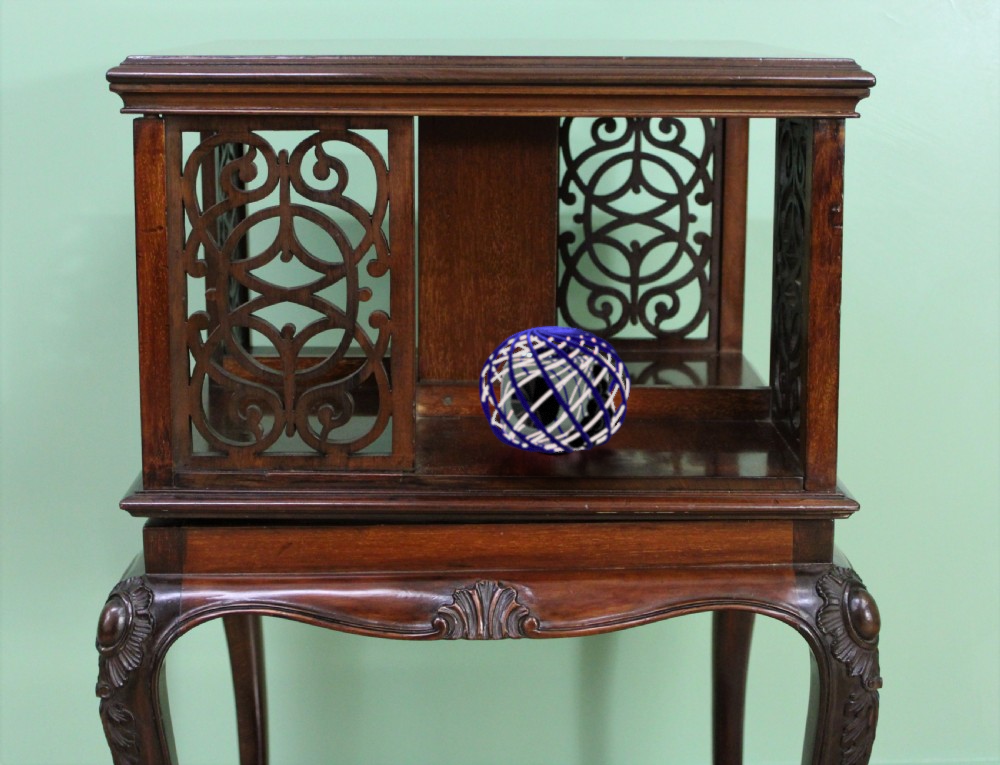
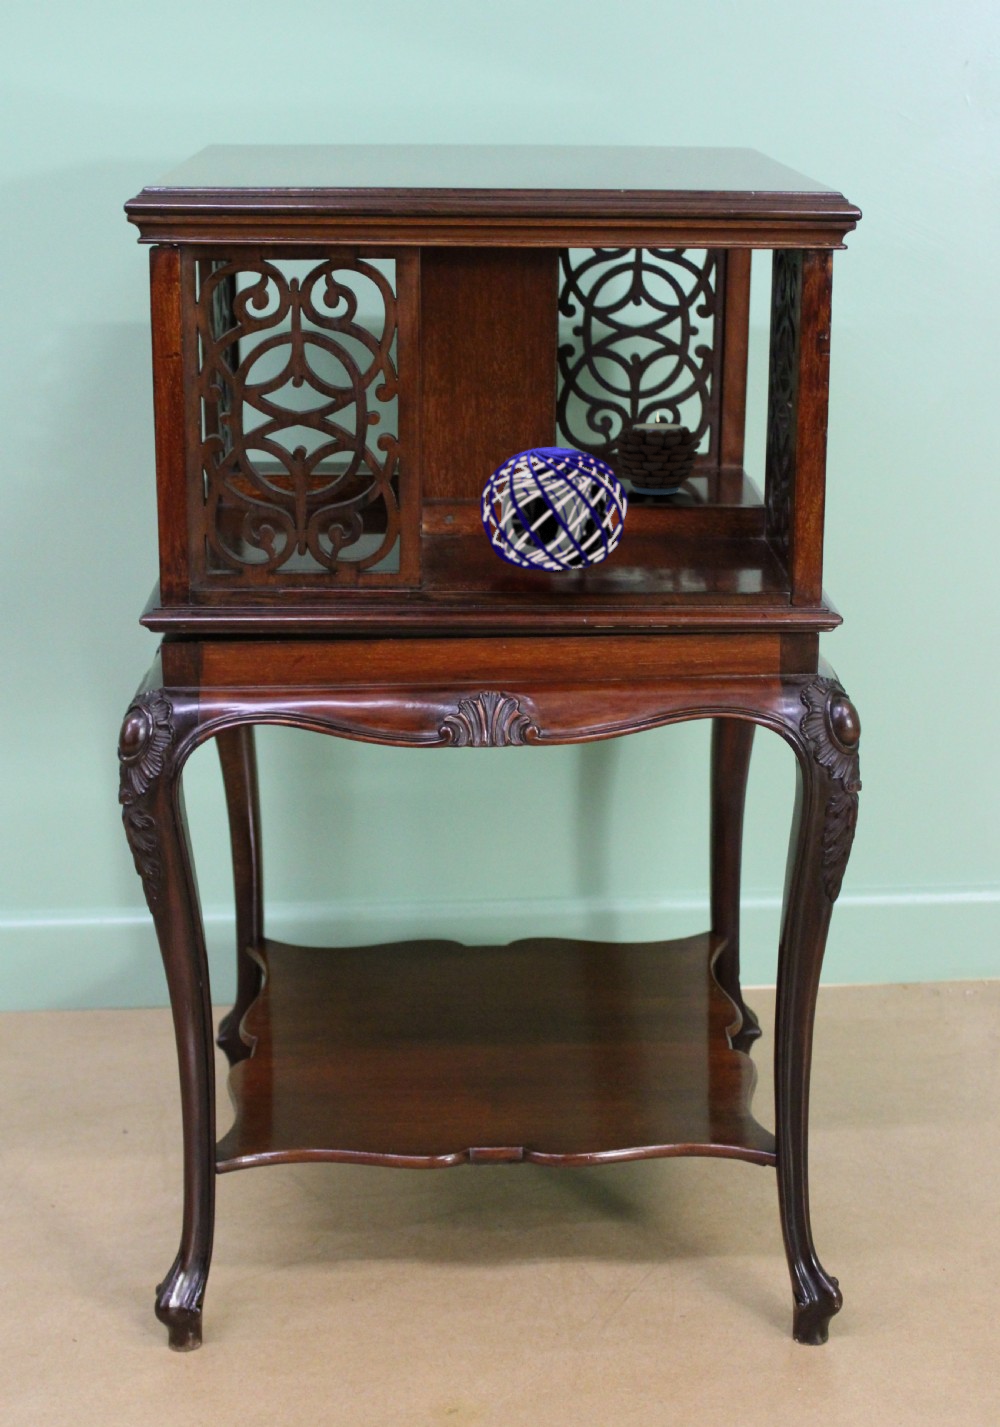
candle: none [616,293,703,376] -> present [615,414,701,495]

